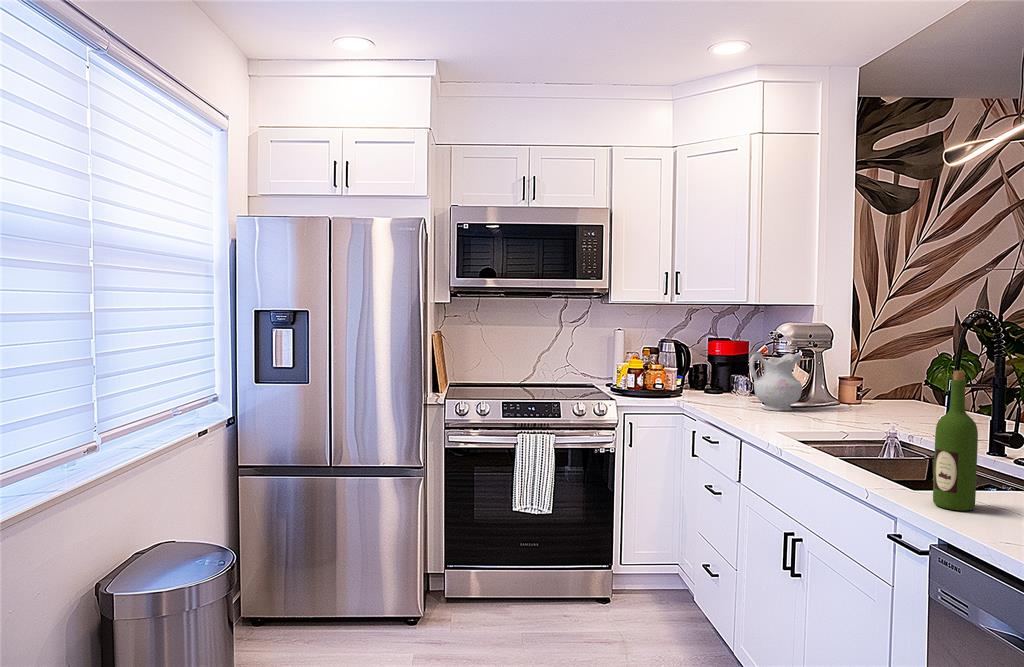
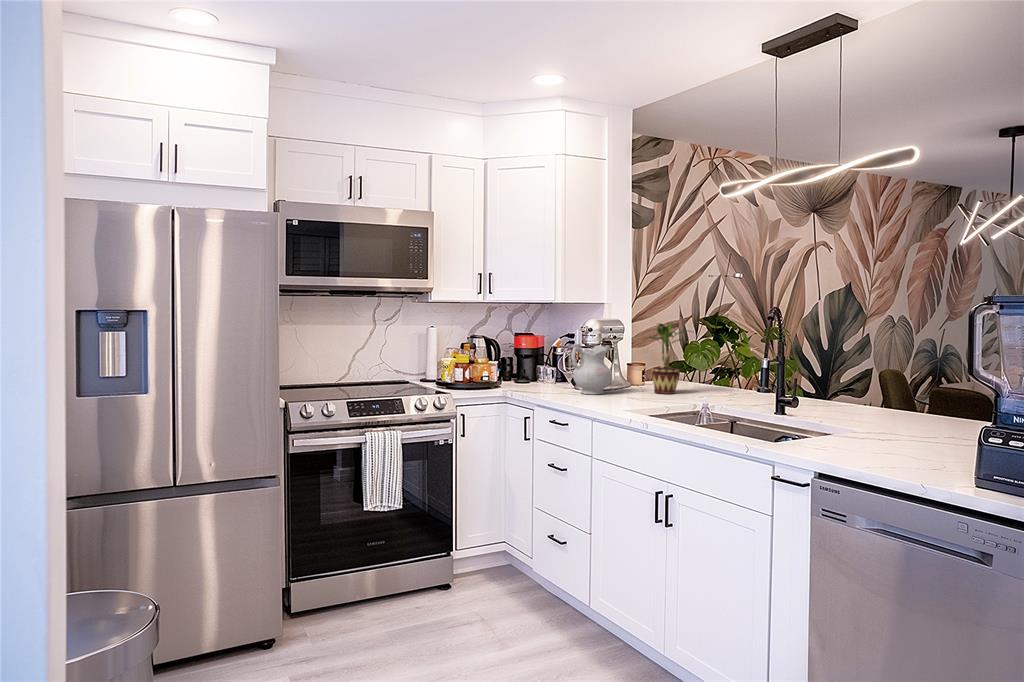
potted plant: none [842,328,917,416] -> present [646,323,692,394]
wine bottle: present [933,371,978,511] -> none [800,353,830,453]

